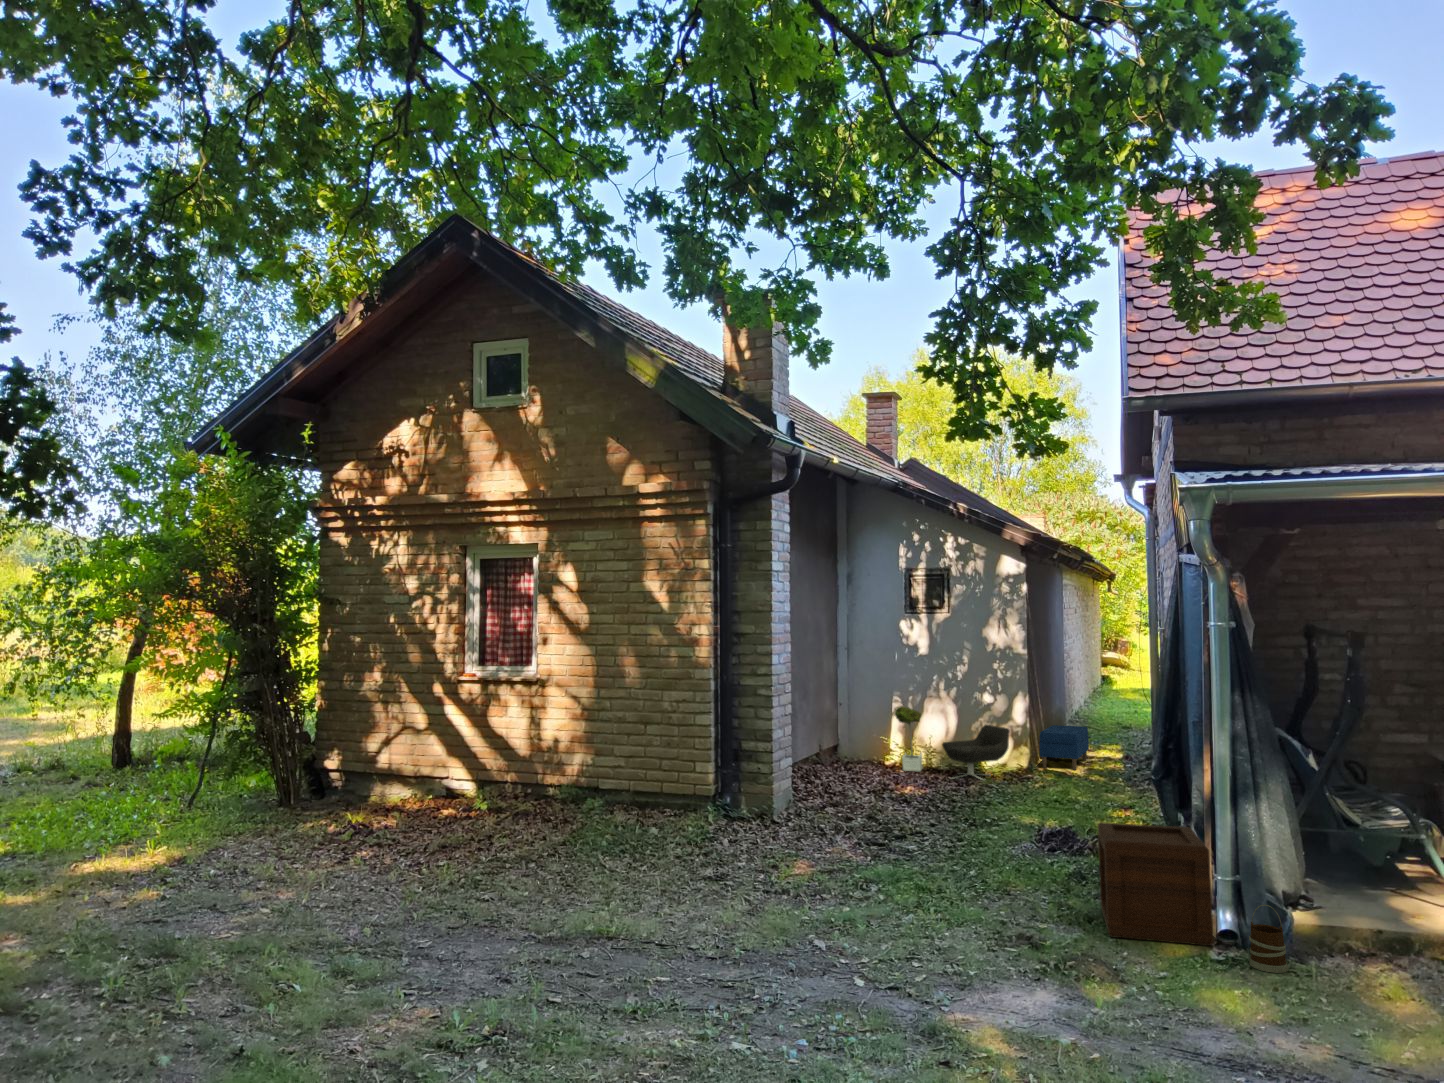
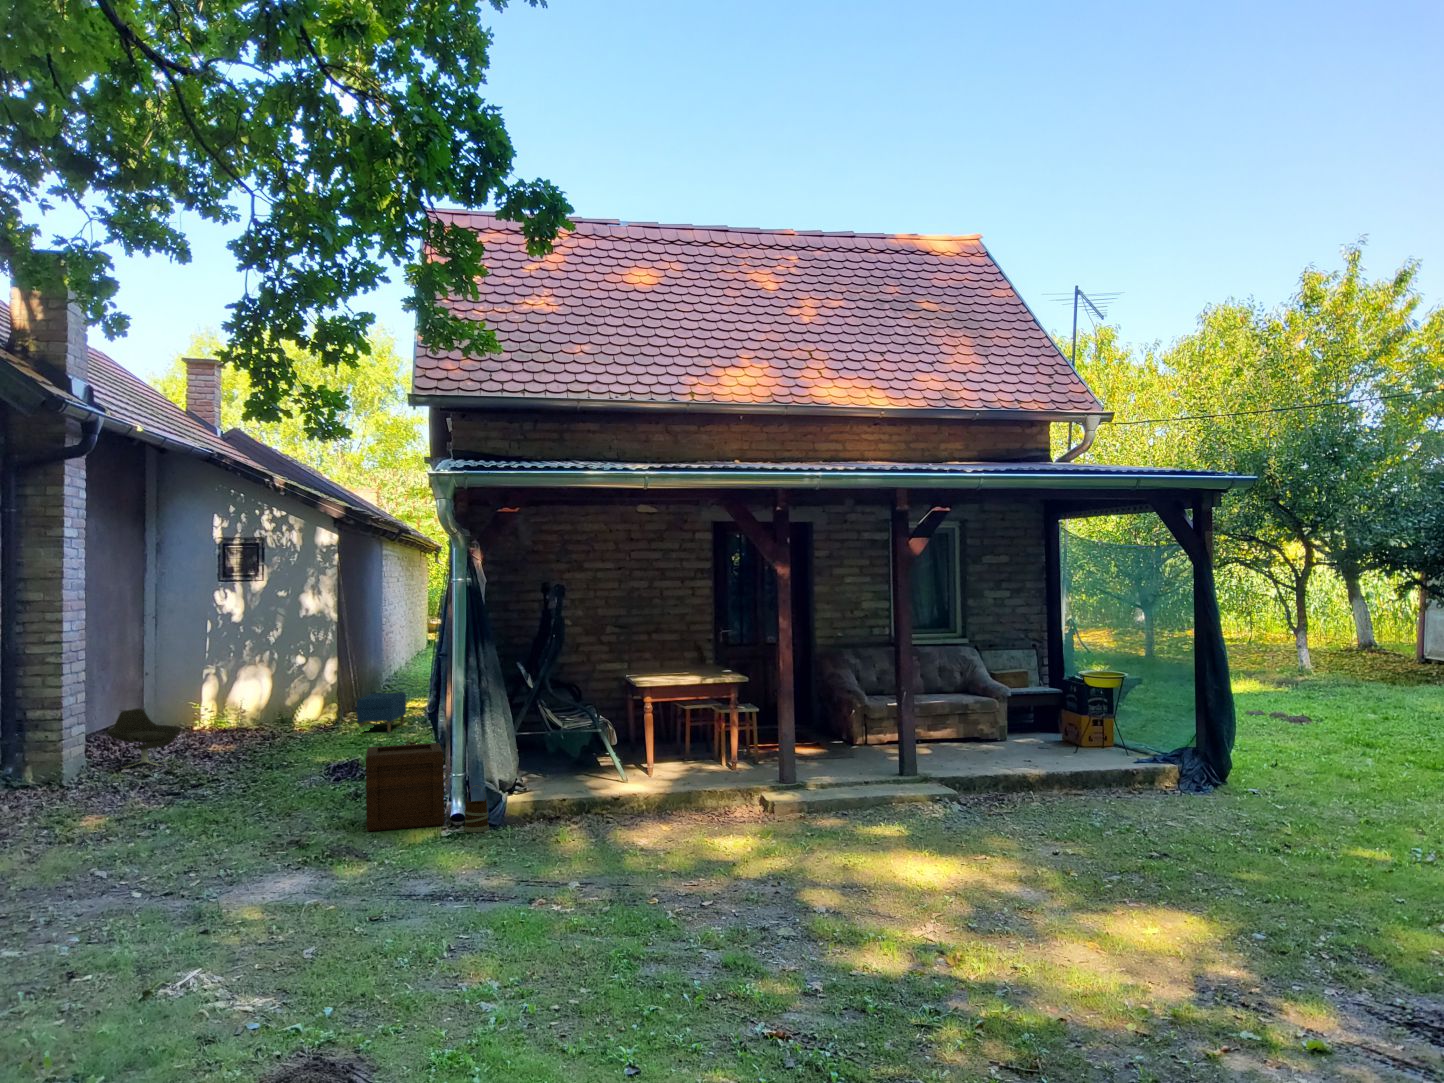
potted tree: present [895,706,923,772] -> none [203,682,234,749]
lounge chair: present [942,725,1010,779] -> present [107,708,181,766]

